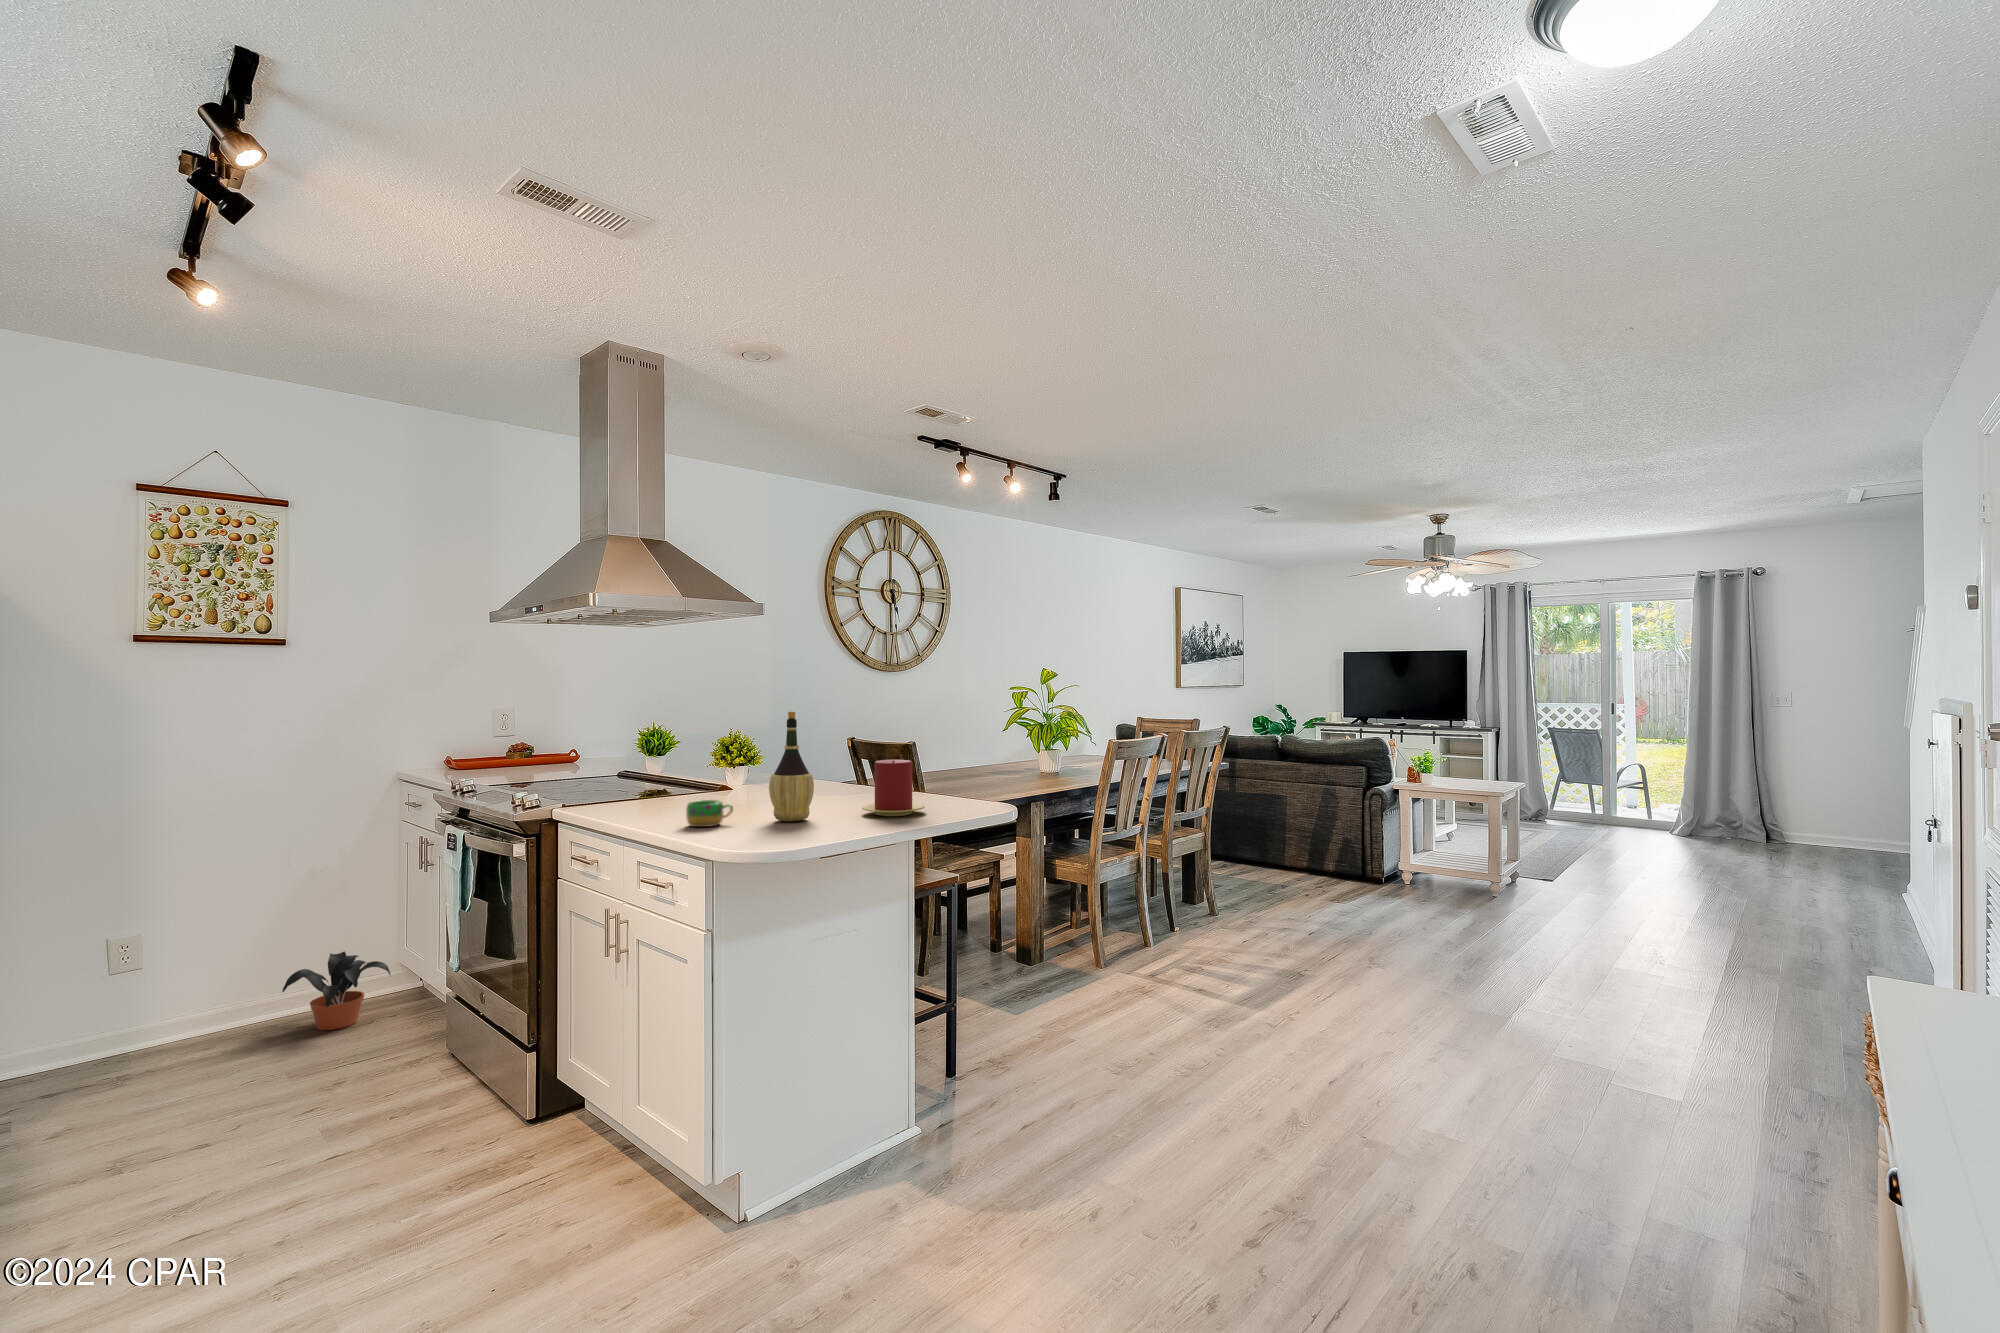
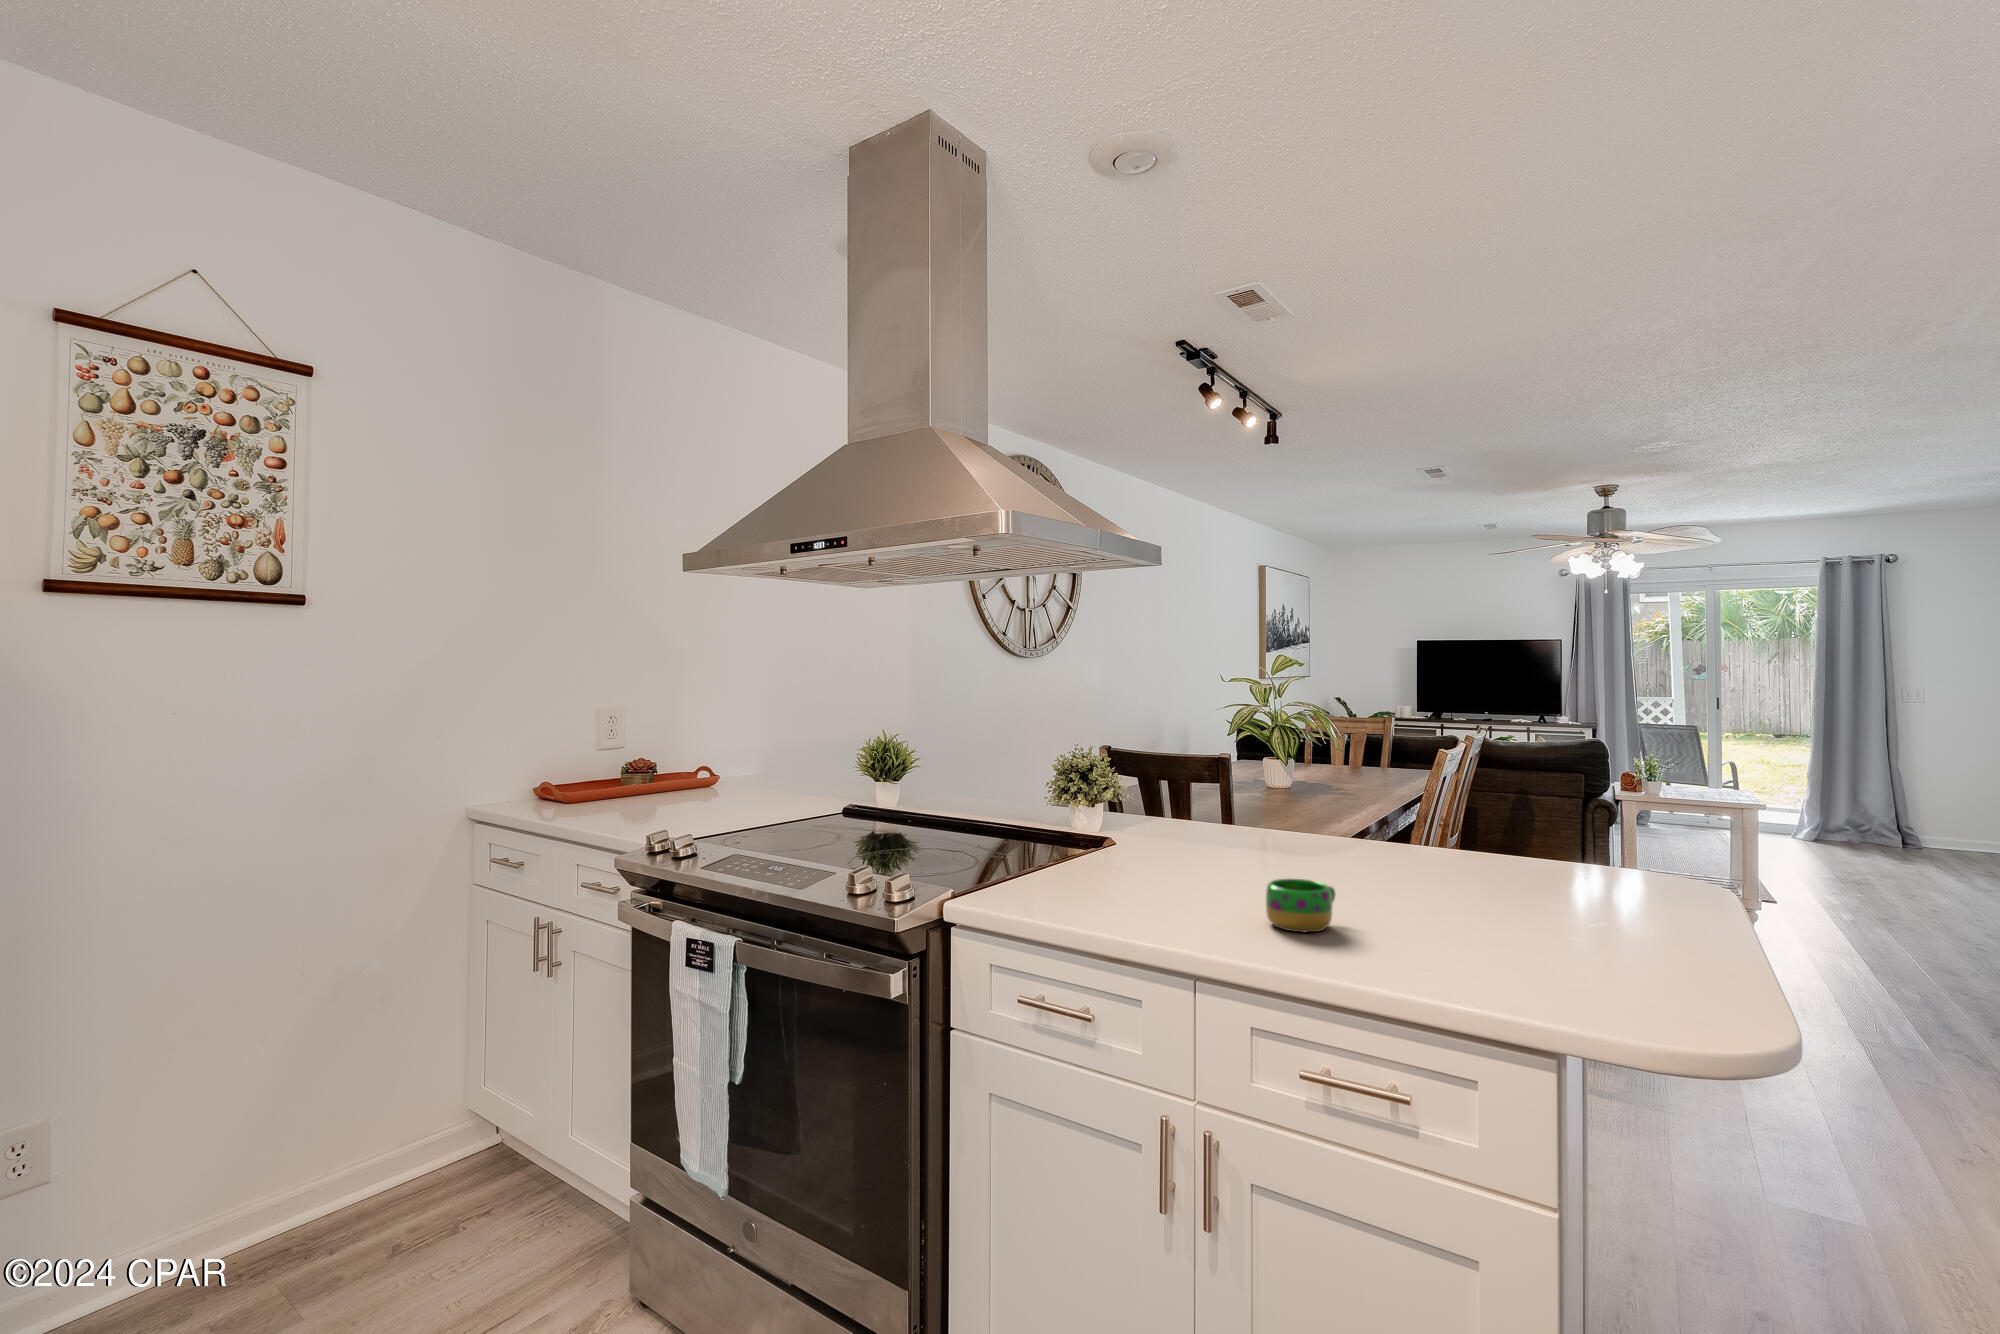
wine bottle: present [769,712,814,821] -> none [1366,721,1448,912]
candle: present [862,760,925,816] -> none [1454,797,1571,893]
potted plant: present [282,951,390,1030] -> none [319,1101,488,1242]

